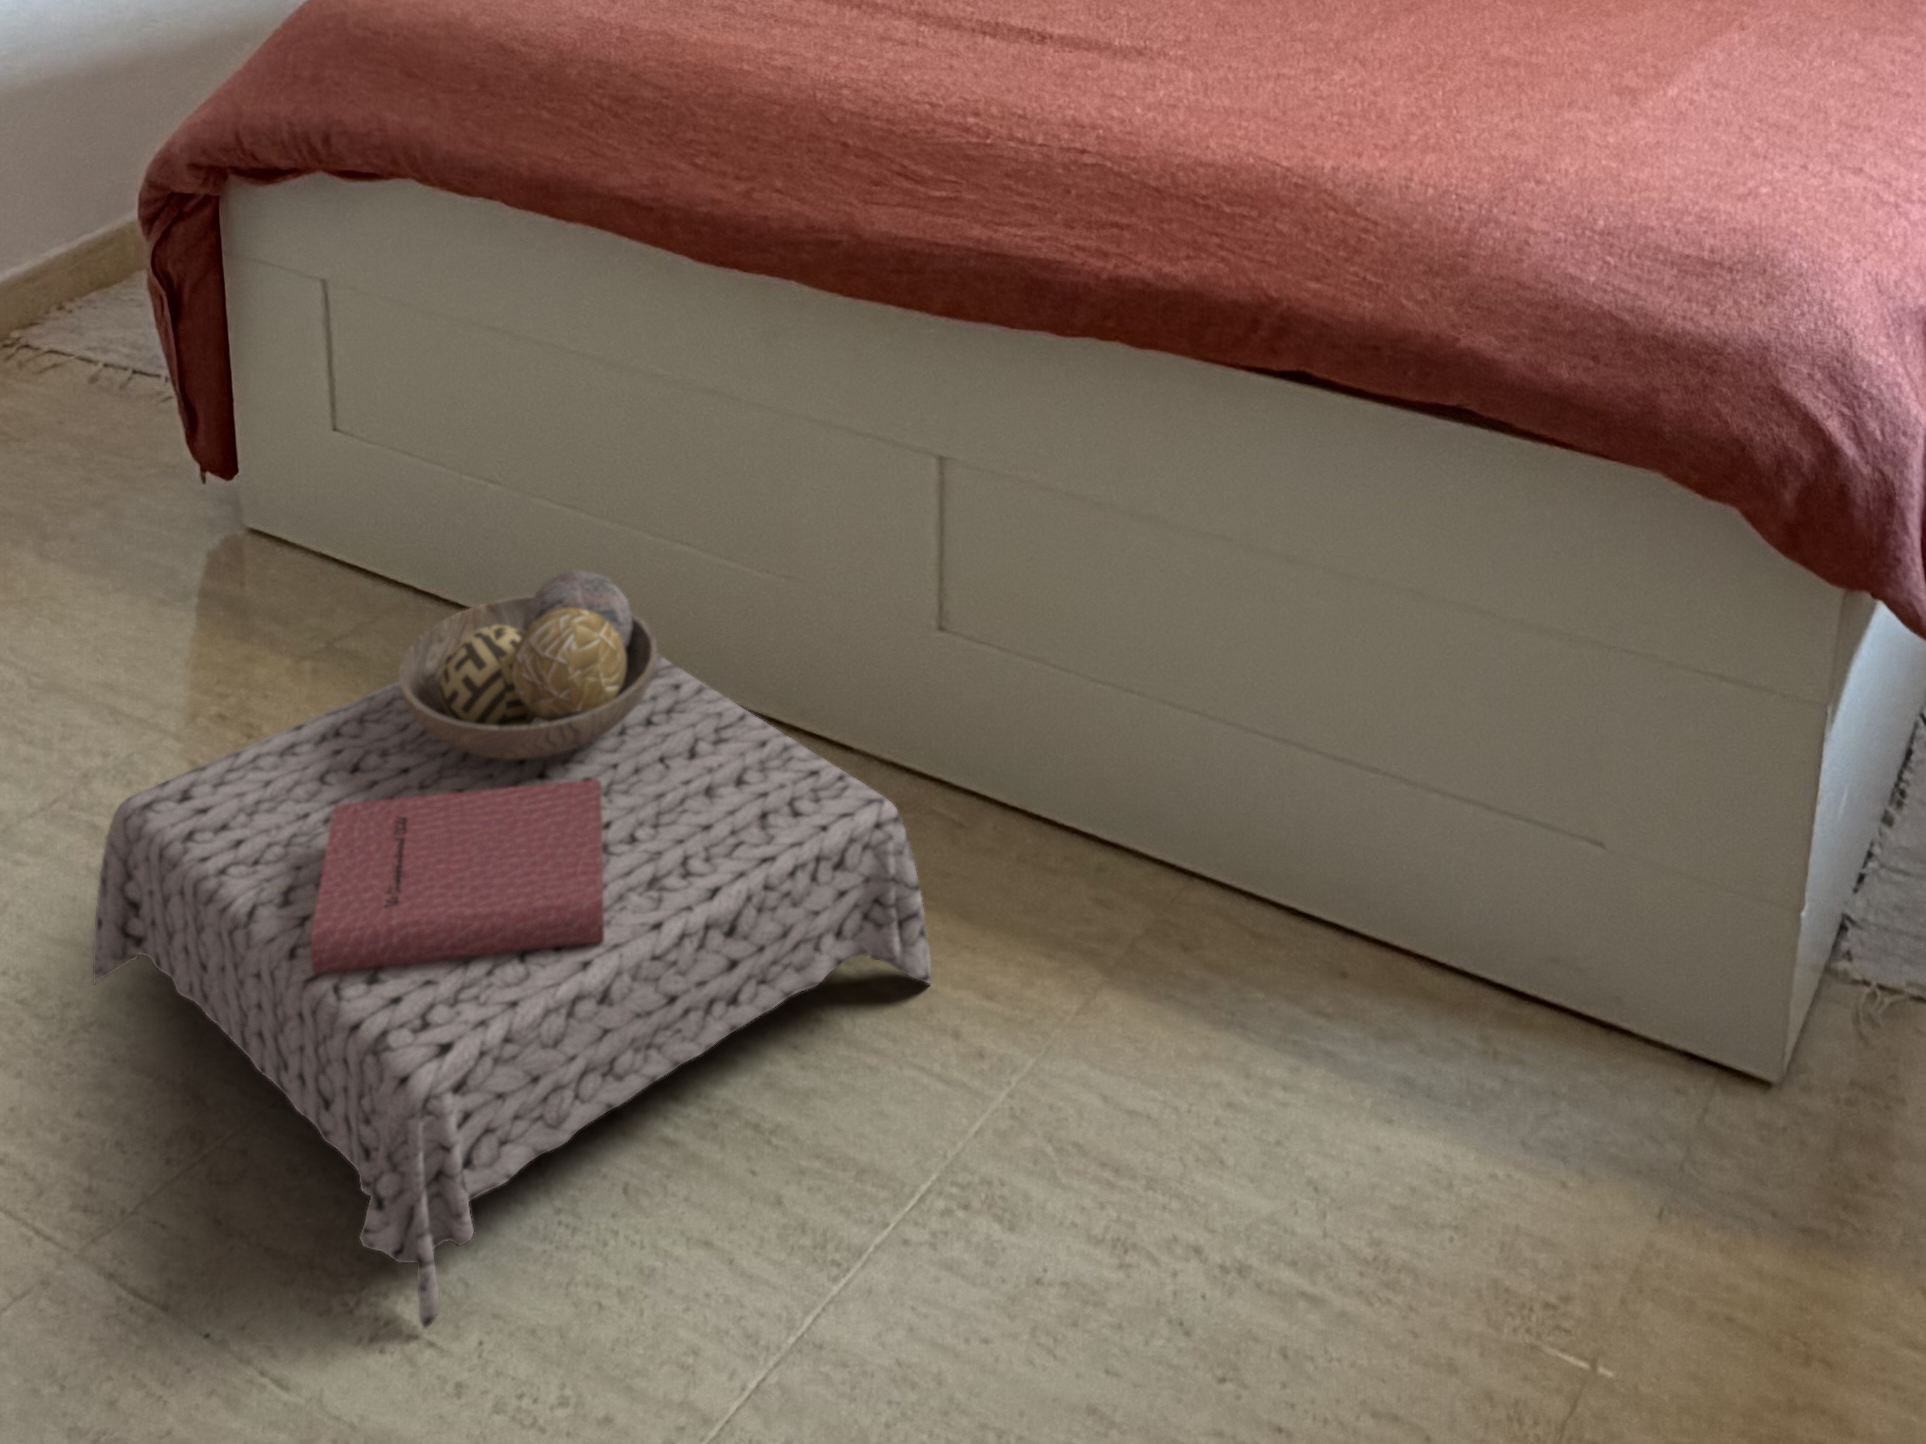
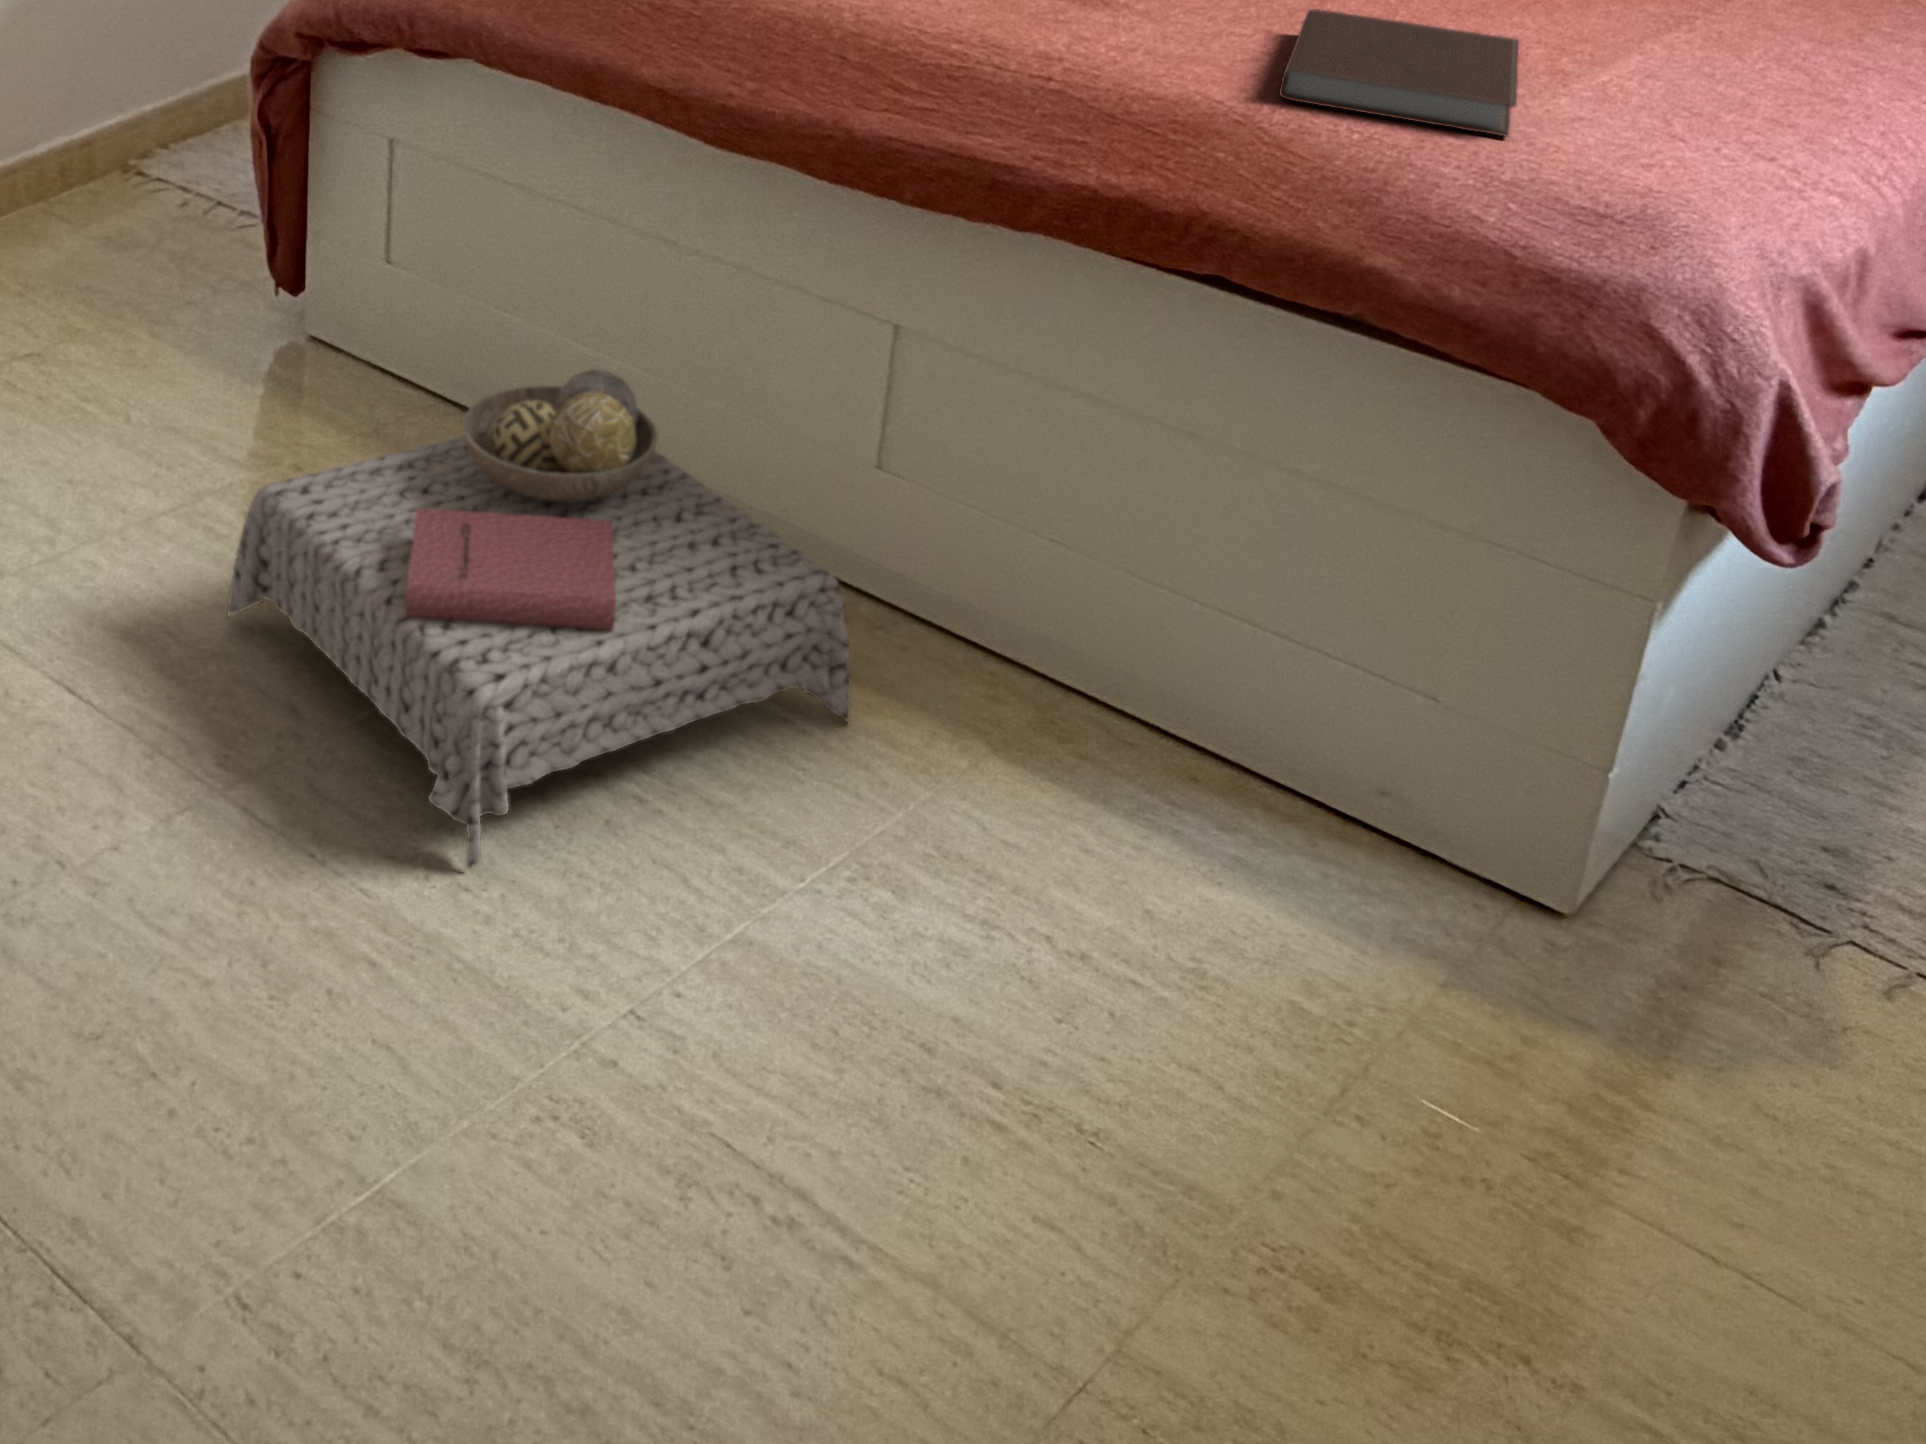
notebook: none [1339,42,1593,174] -> present [1279,9,1519,137]

